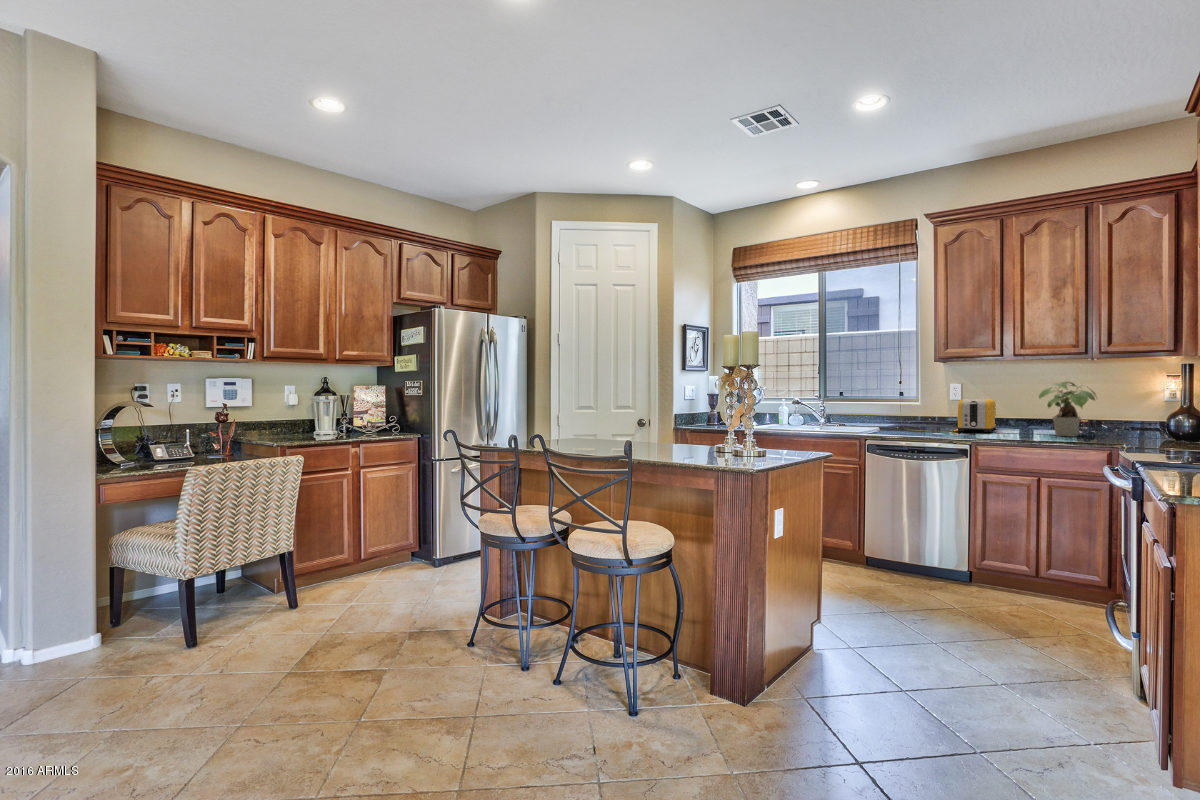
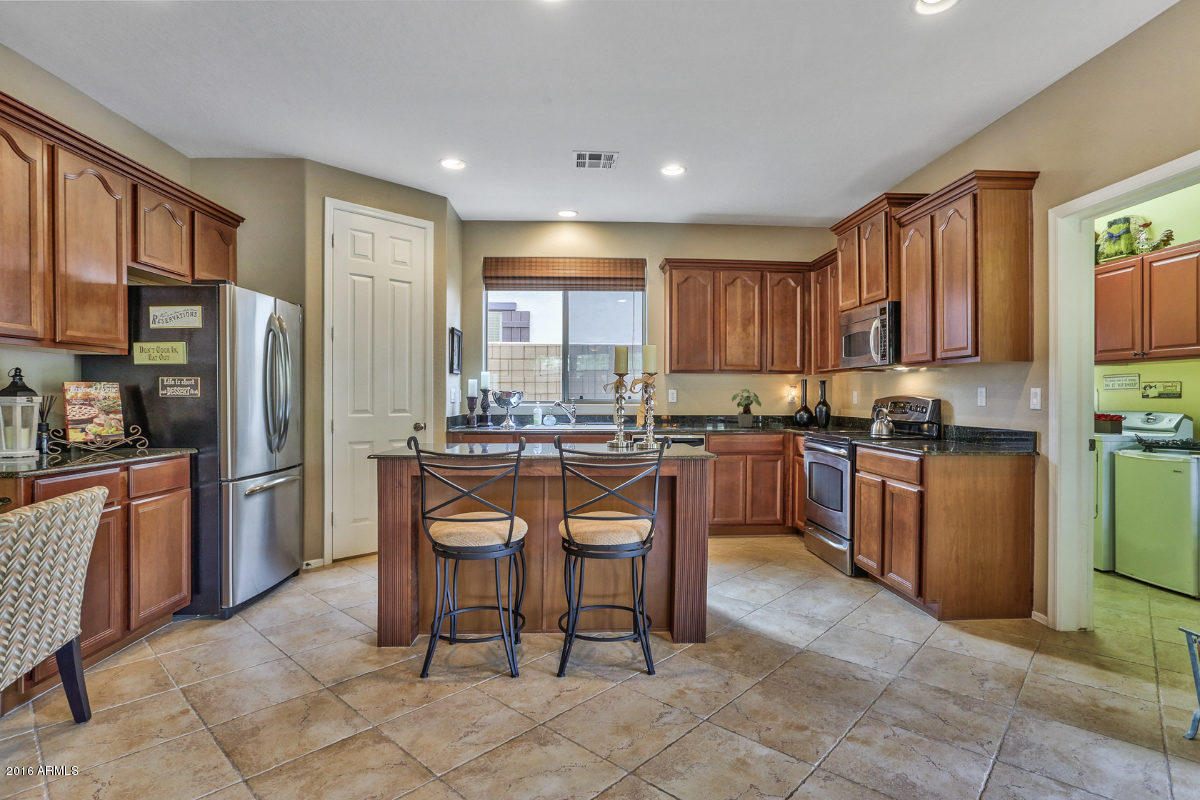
toaster: present [958,399,996,432] -> none [677,402,703,426]

